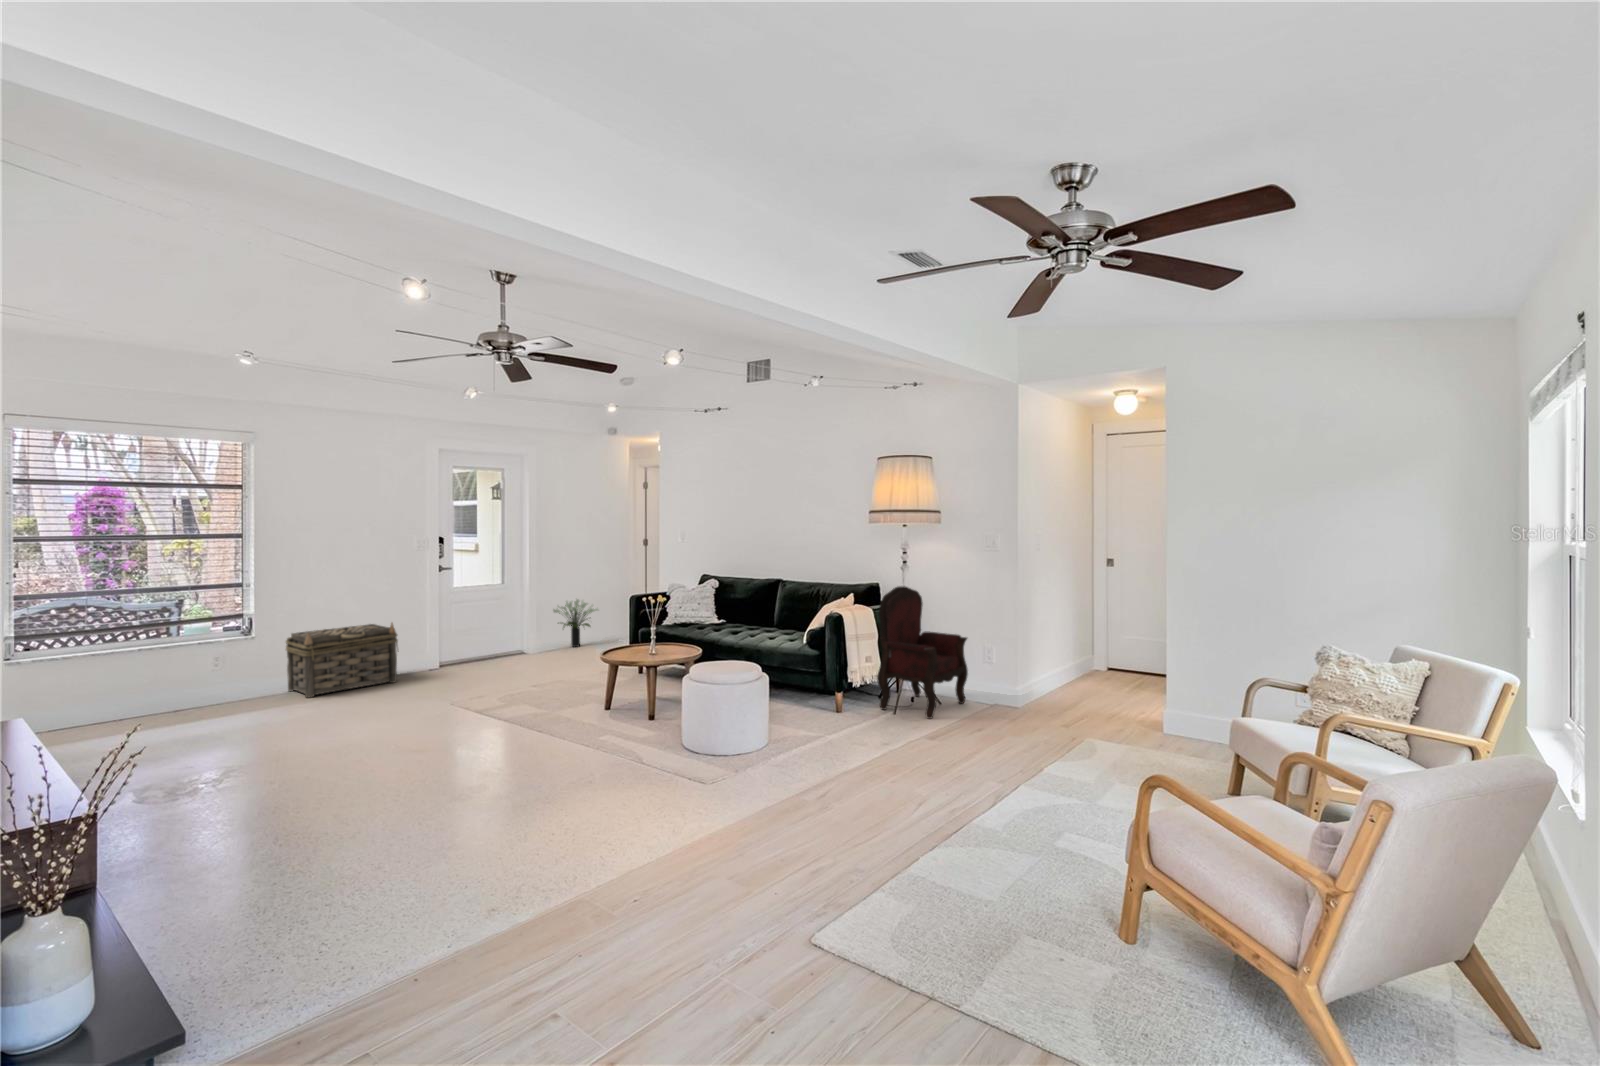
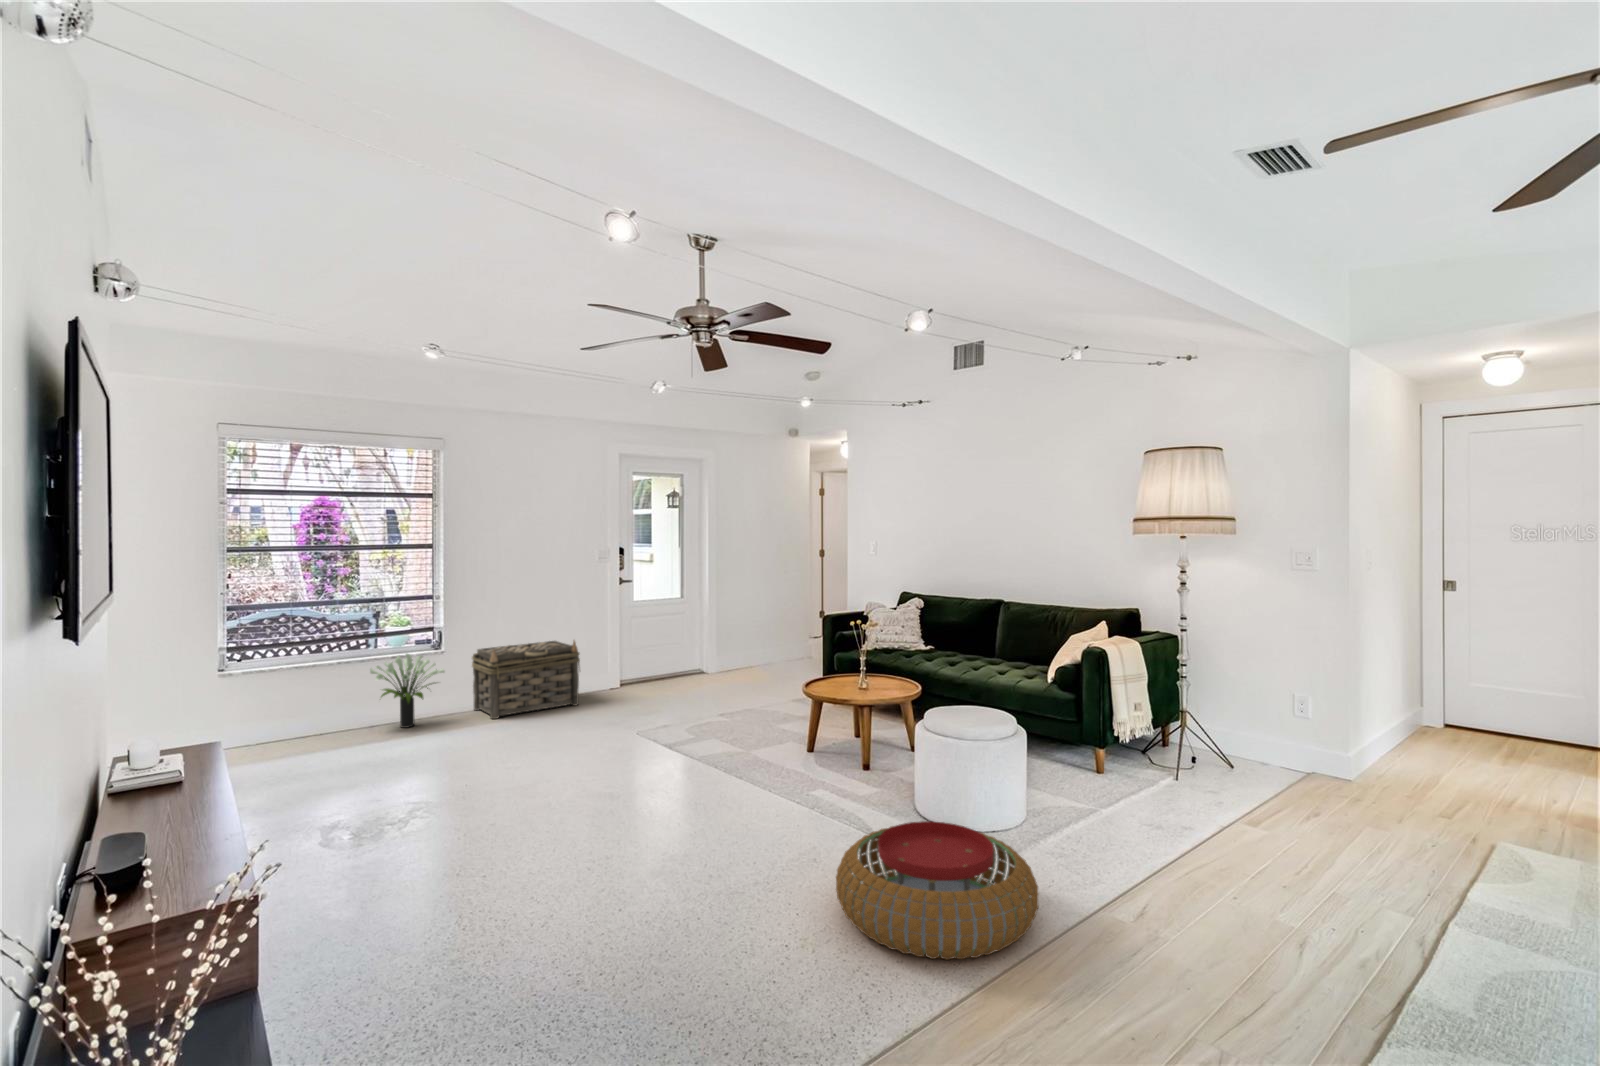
armchair: present [877,586,968,719] -> none [1148,613,1272,790]
potted plant: present [553,599,598,647] -> present [370,654,445,728]
pouf: none [604,749,759,846] -> present [836,821,1039,960]

